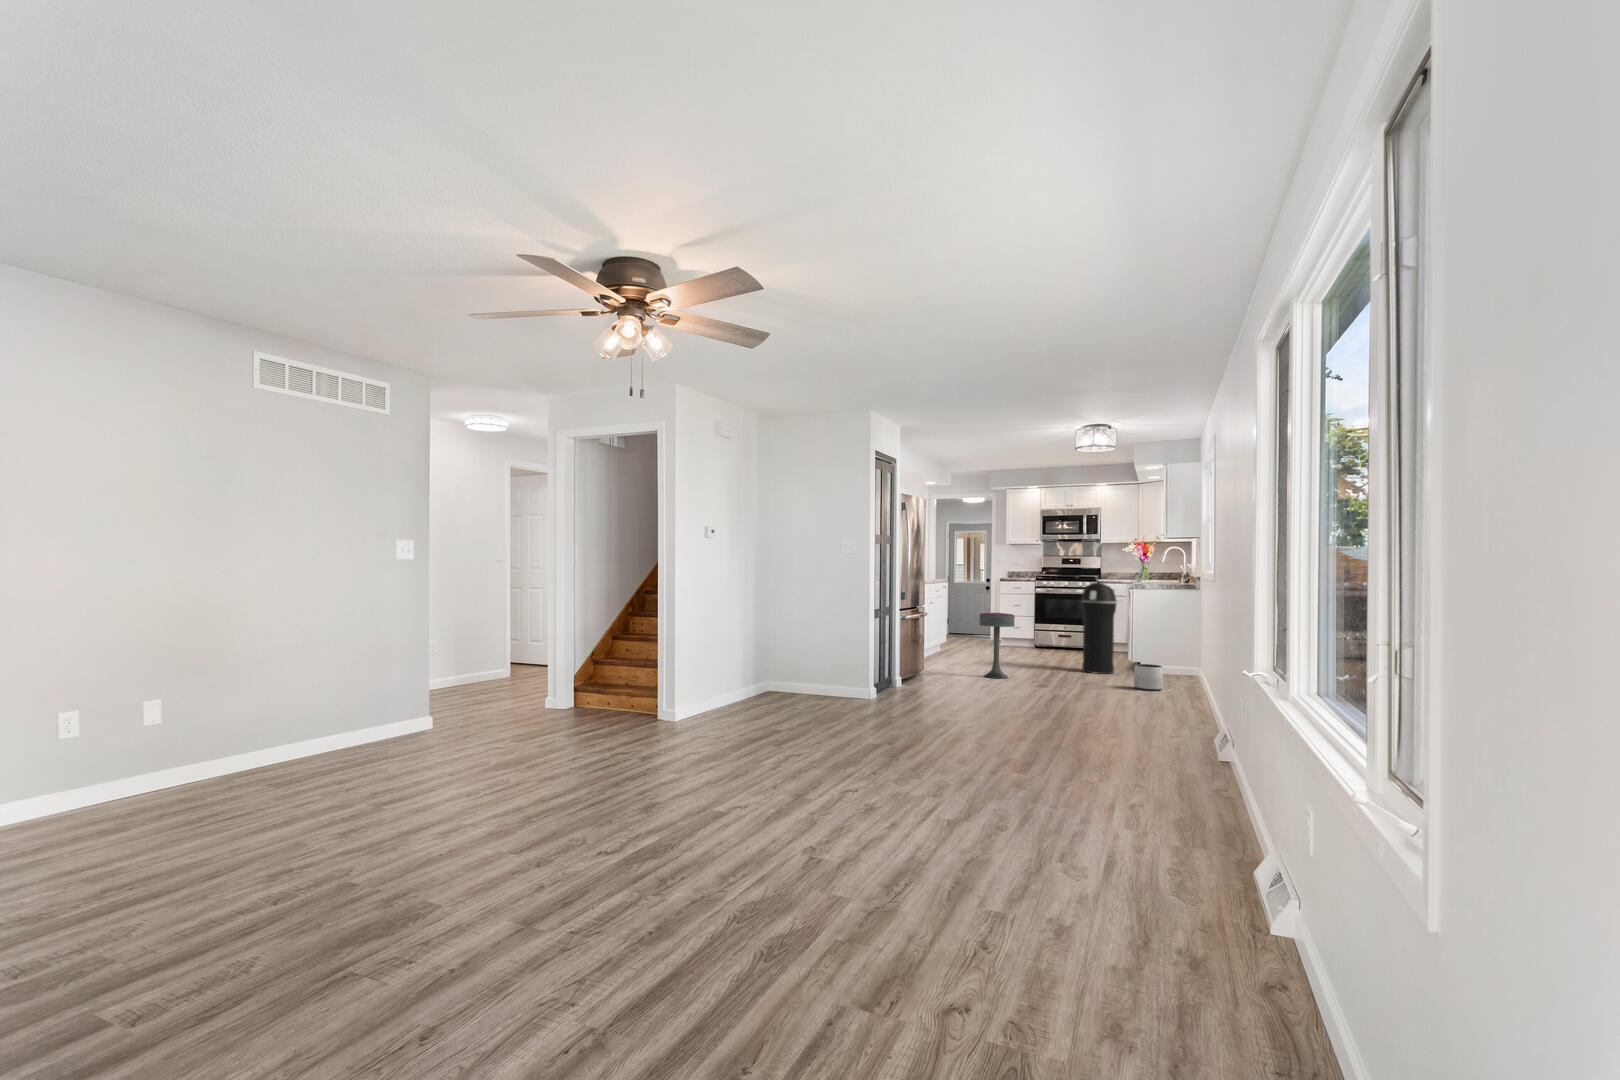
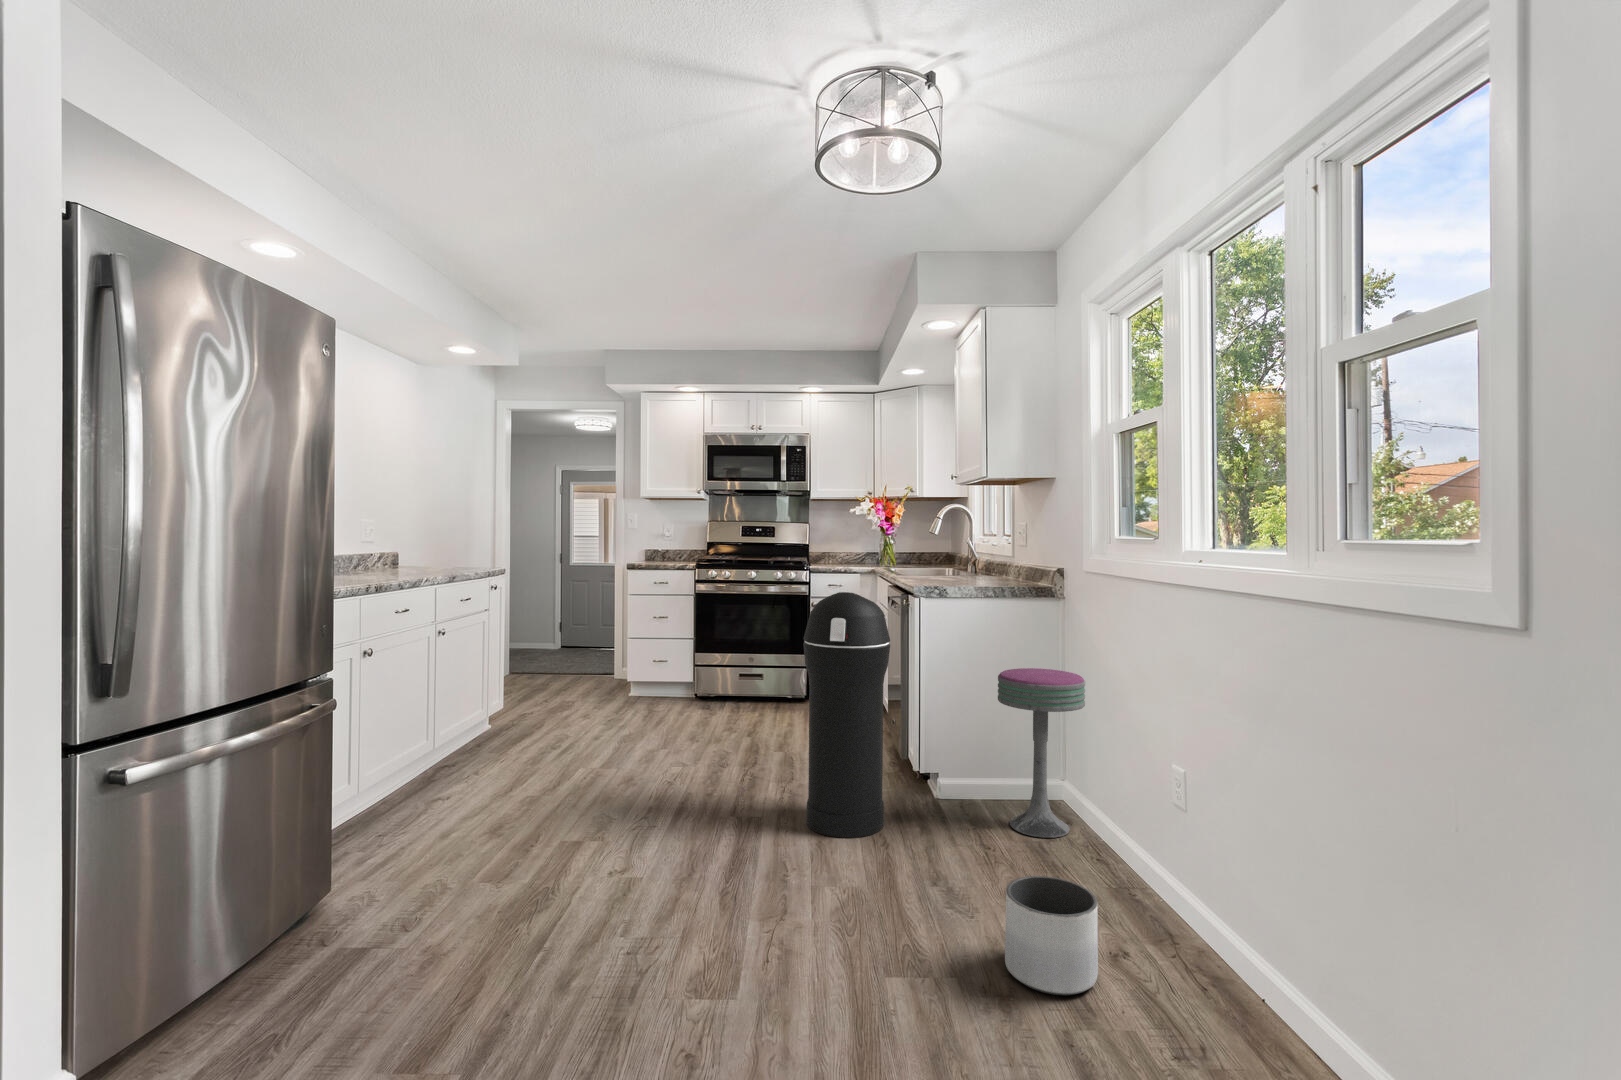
bar stool: present [979,613,1015,678] -> present [998,668,1085,838]

